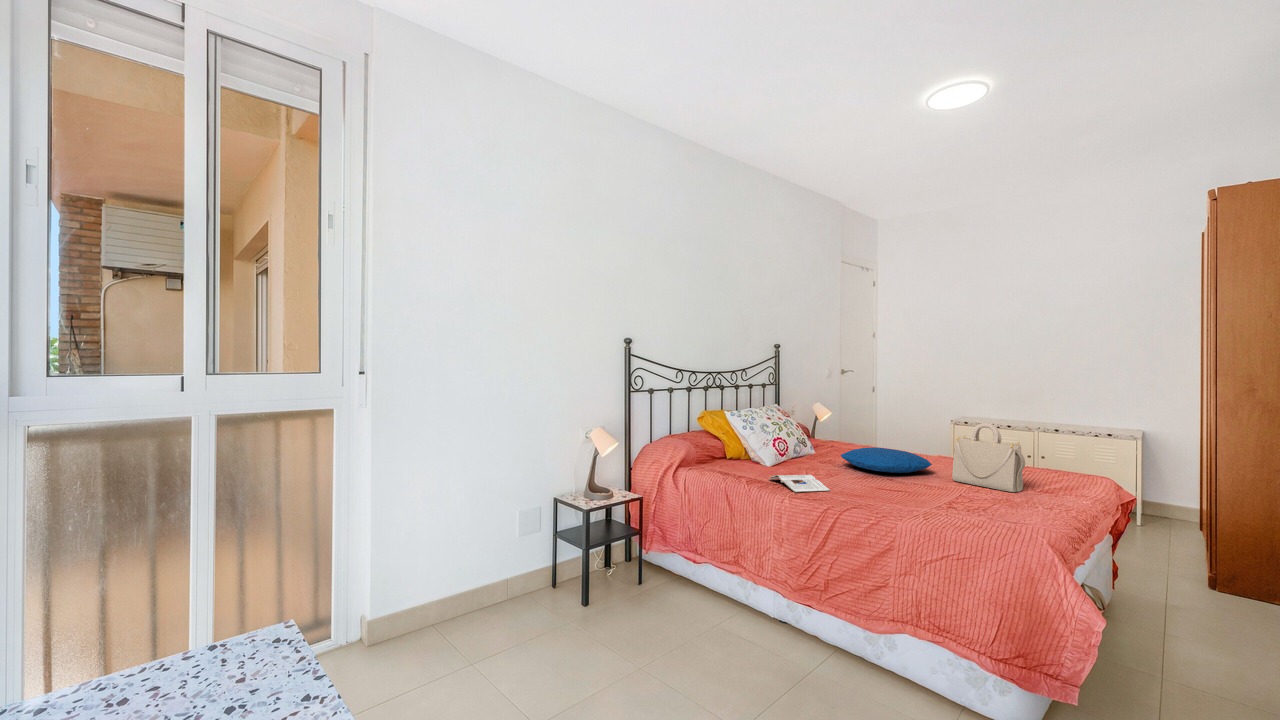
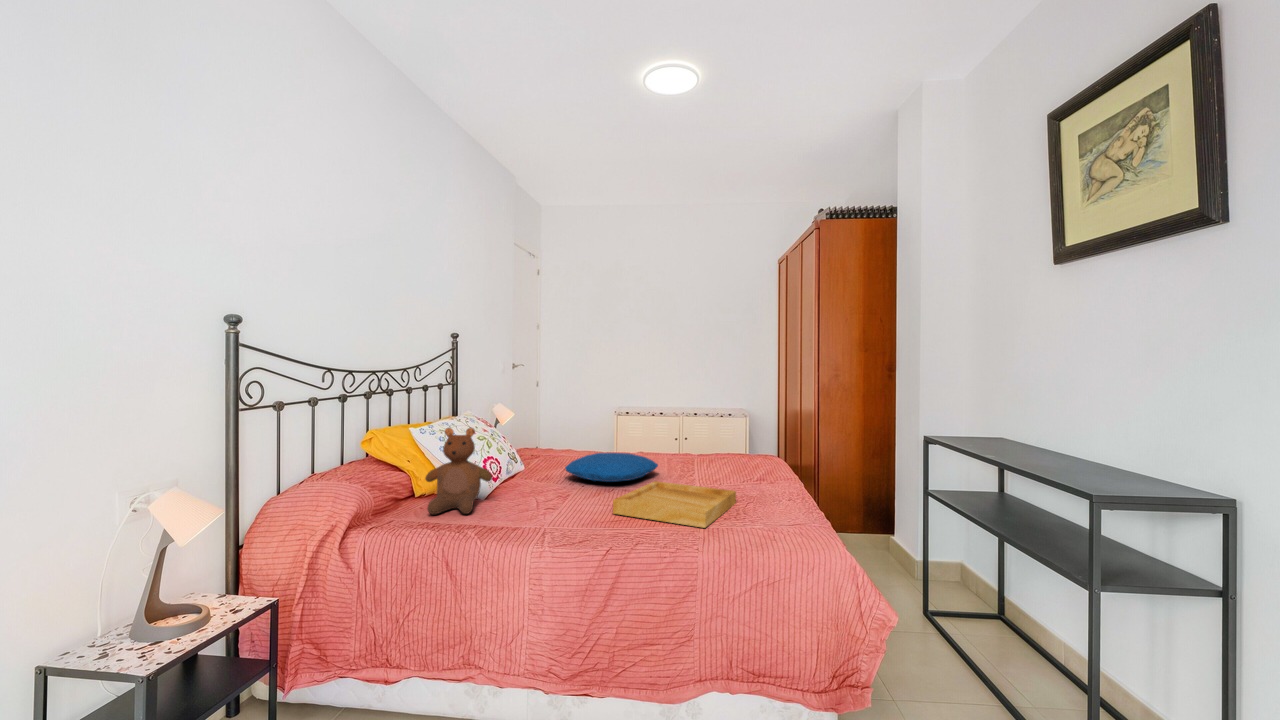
teddy bear: none [727,413,772,472] -> present [425,428,492,514]
handbag: present [952,423,1025,492] -> none [682,415,746,483]
magazine: present [769,475,830,492] -> none [502,504,591,535]
tray: none [852,475,981,511] -> present [613,481,736,528]

